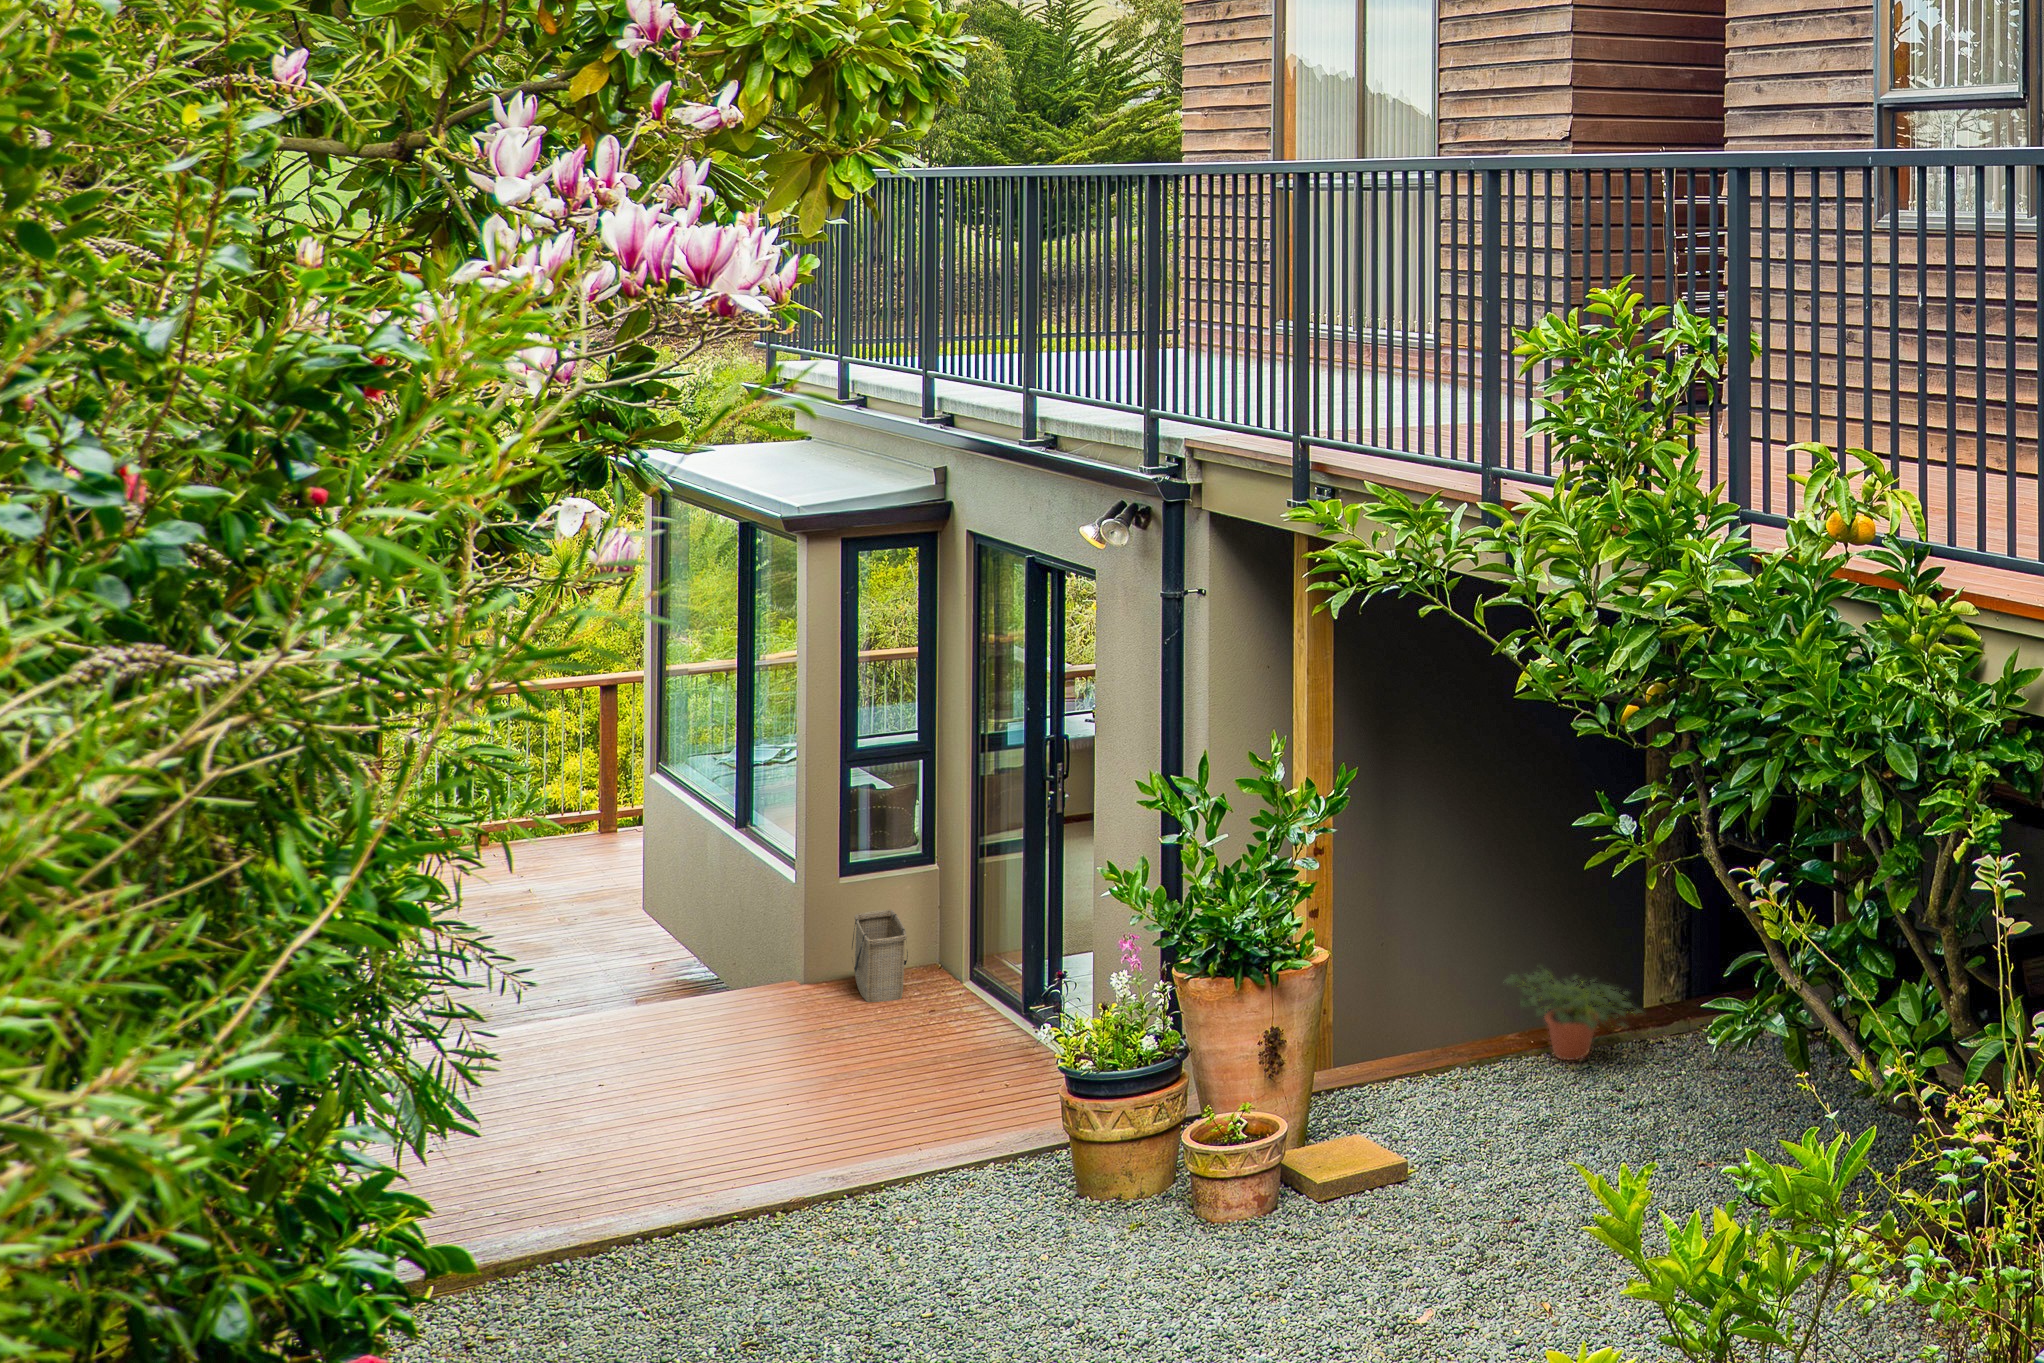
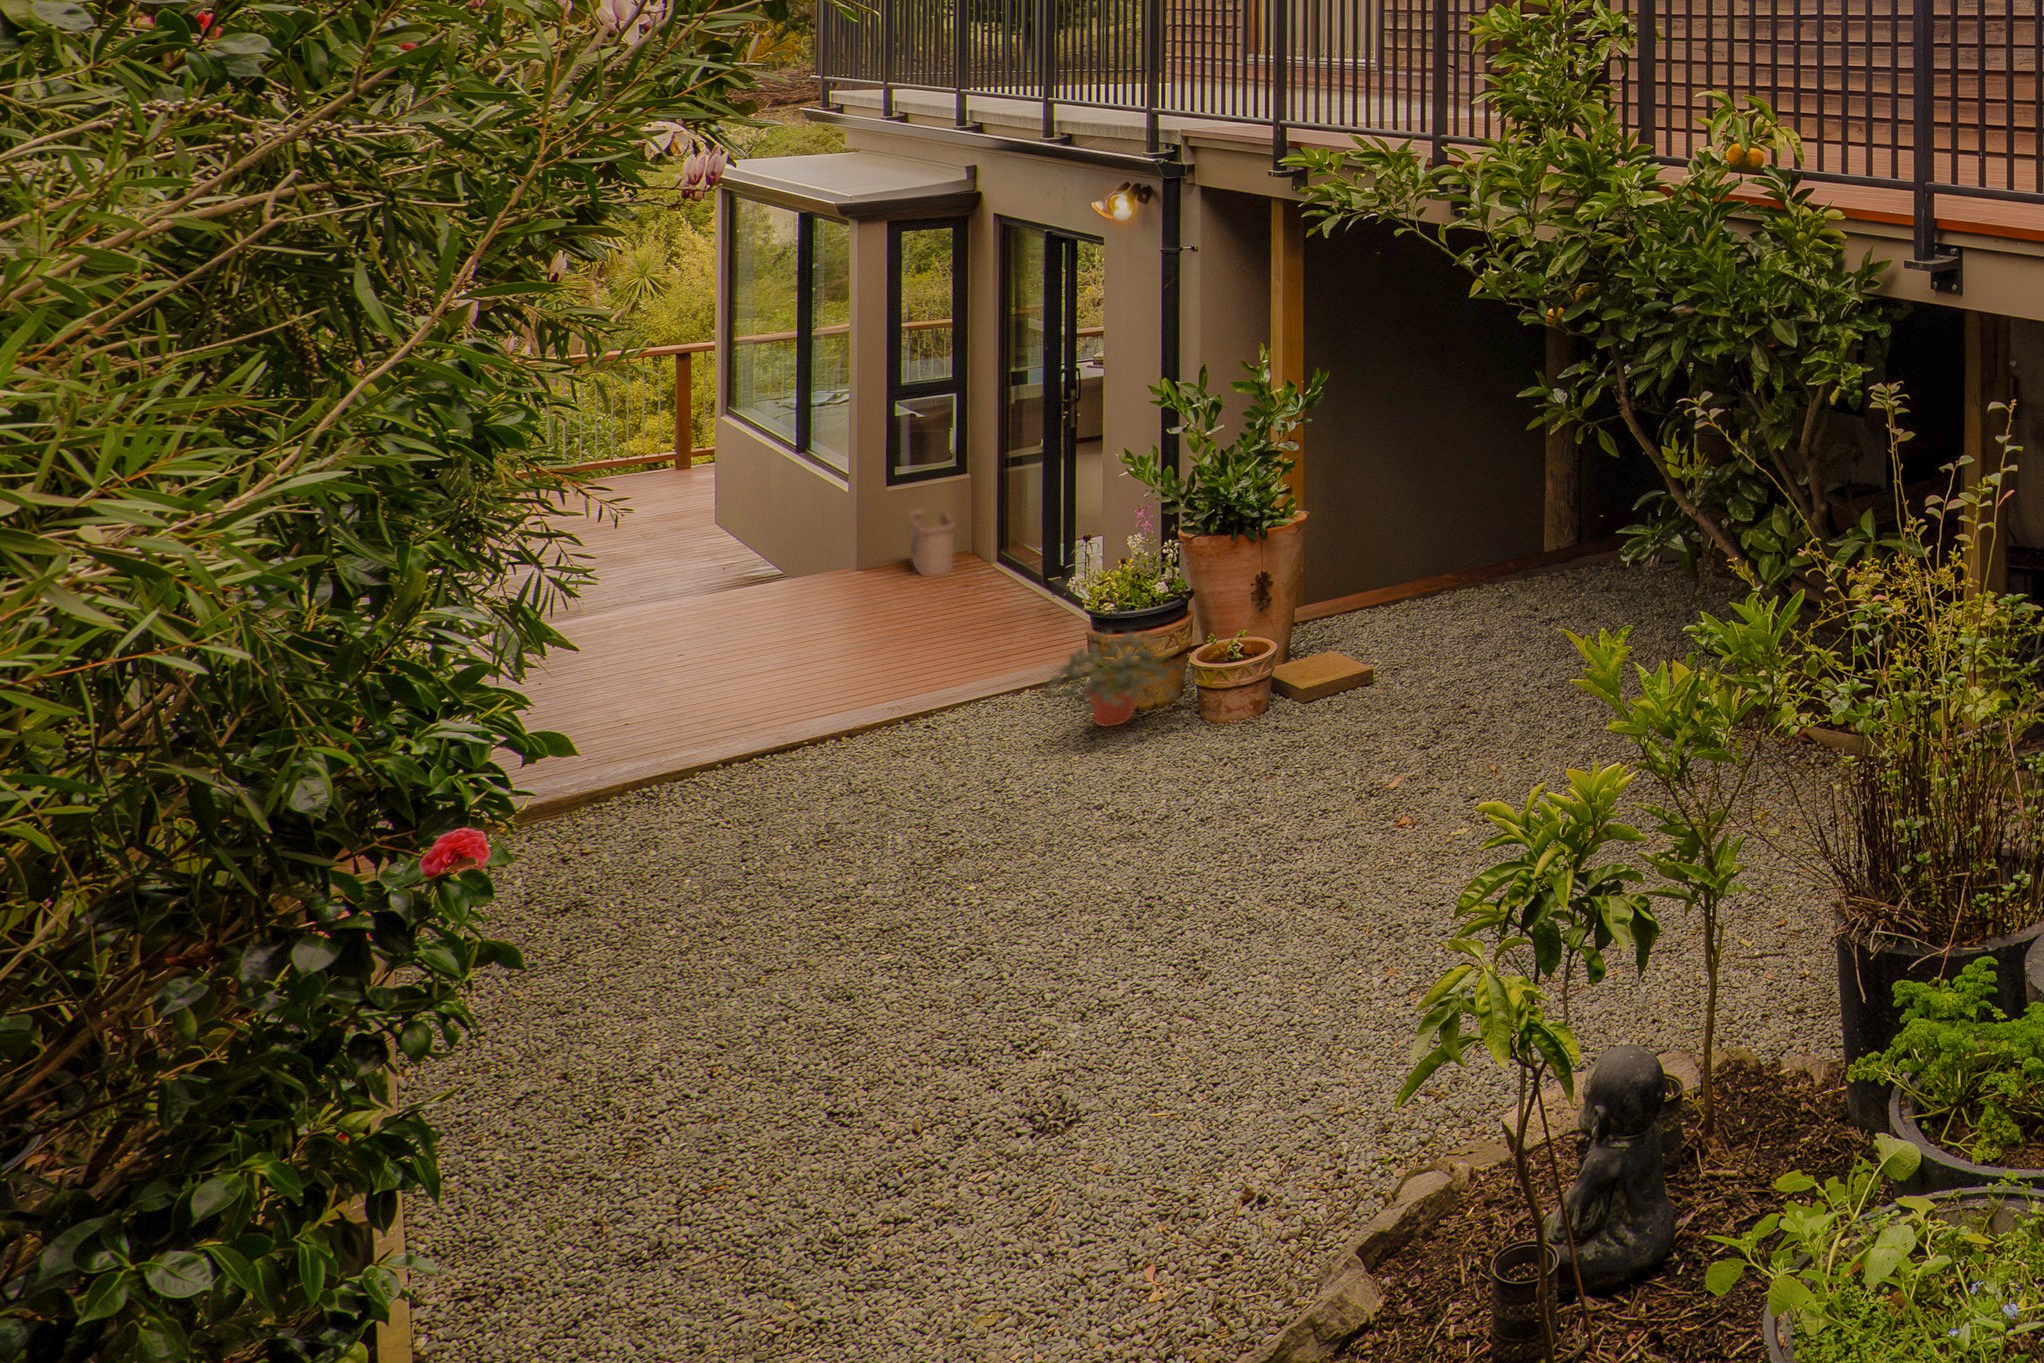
potted plant: present [1506,967,1641,1060] -> present [1044,630,1194,726]

